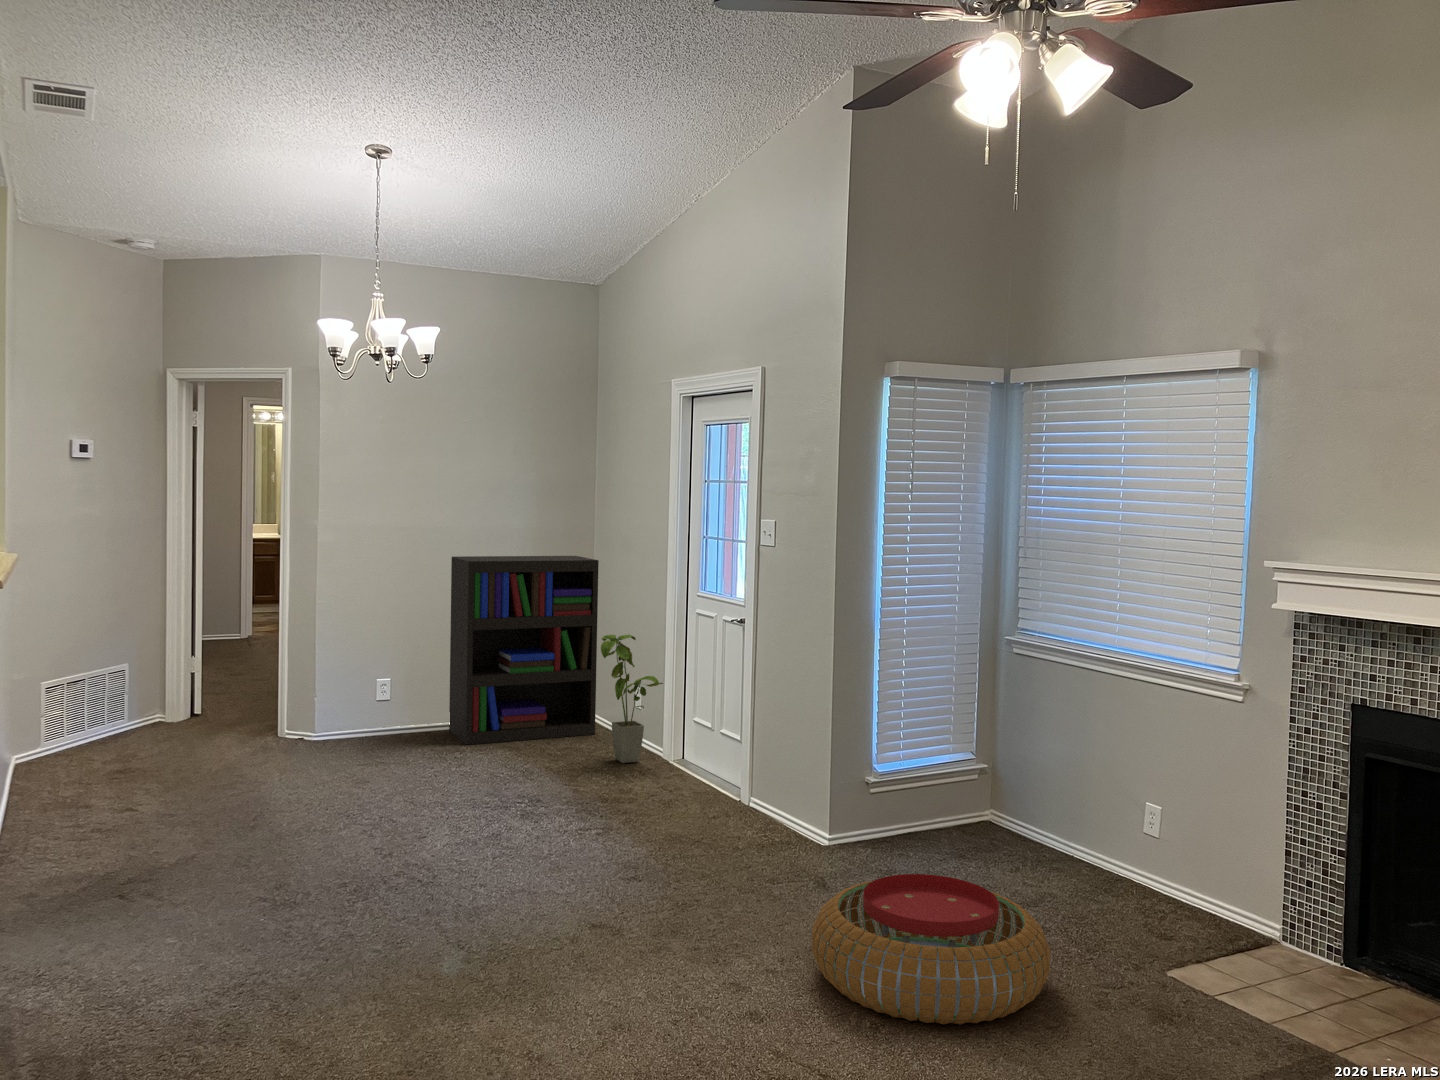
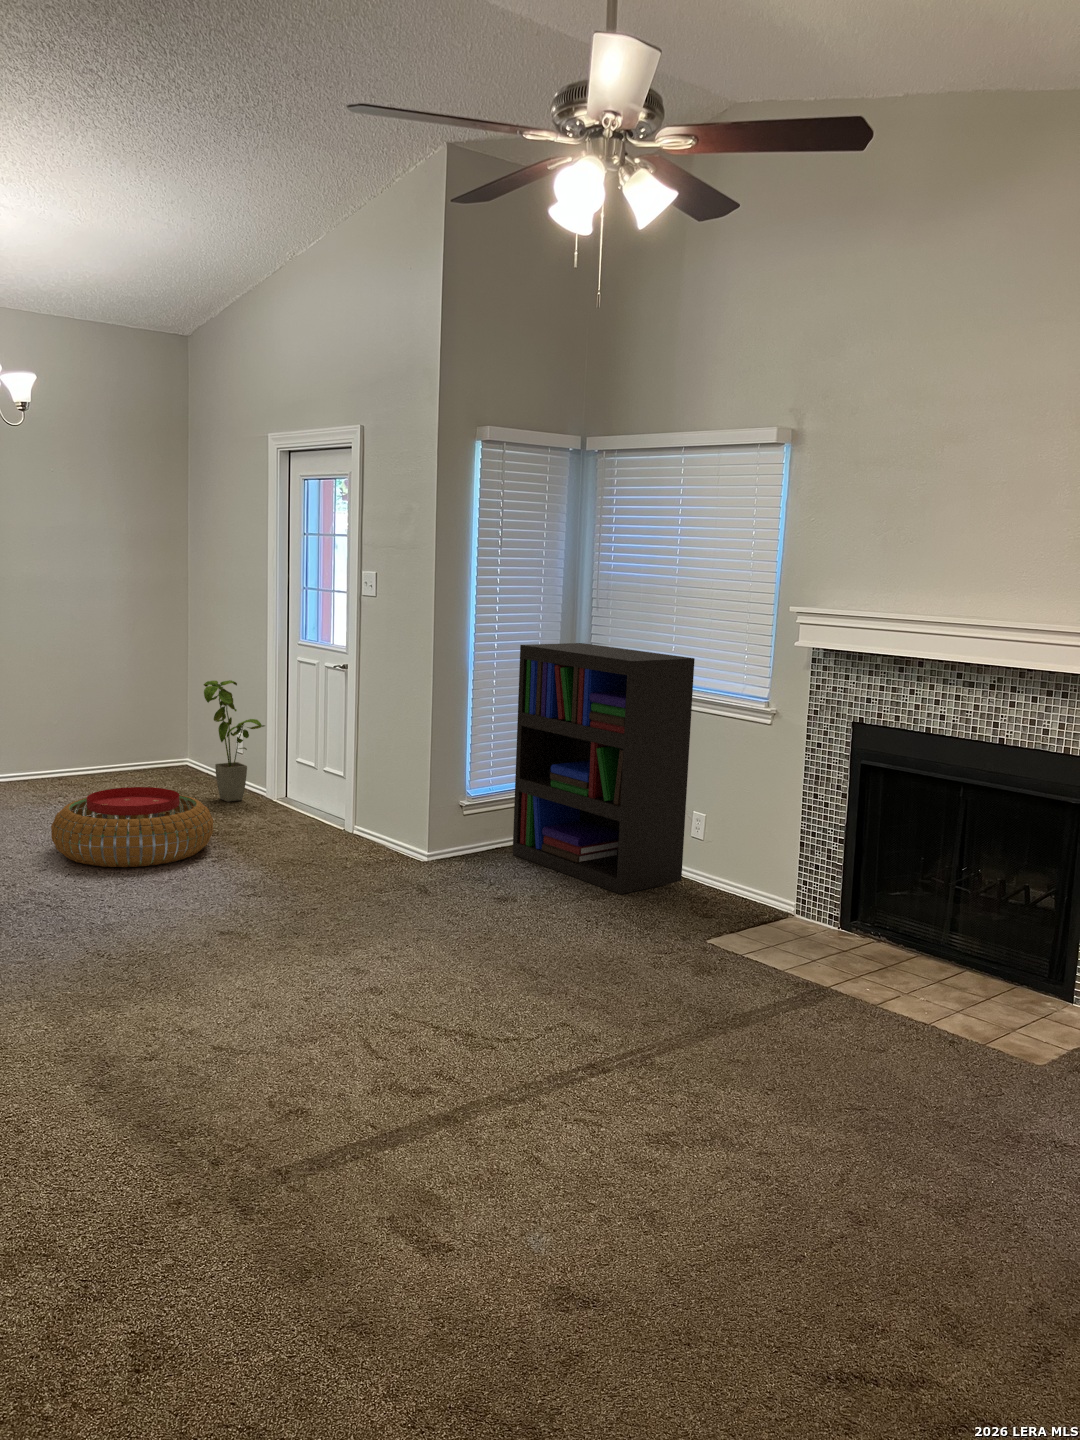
bookshelf: present [449,556,599,745] -> present [513,643,695,894]
pouf: present [812,874,1050,1025] -> present [51,787,213,867]

